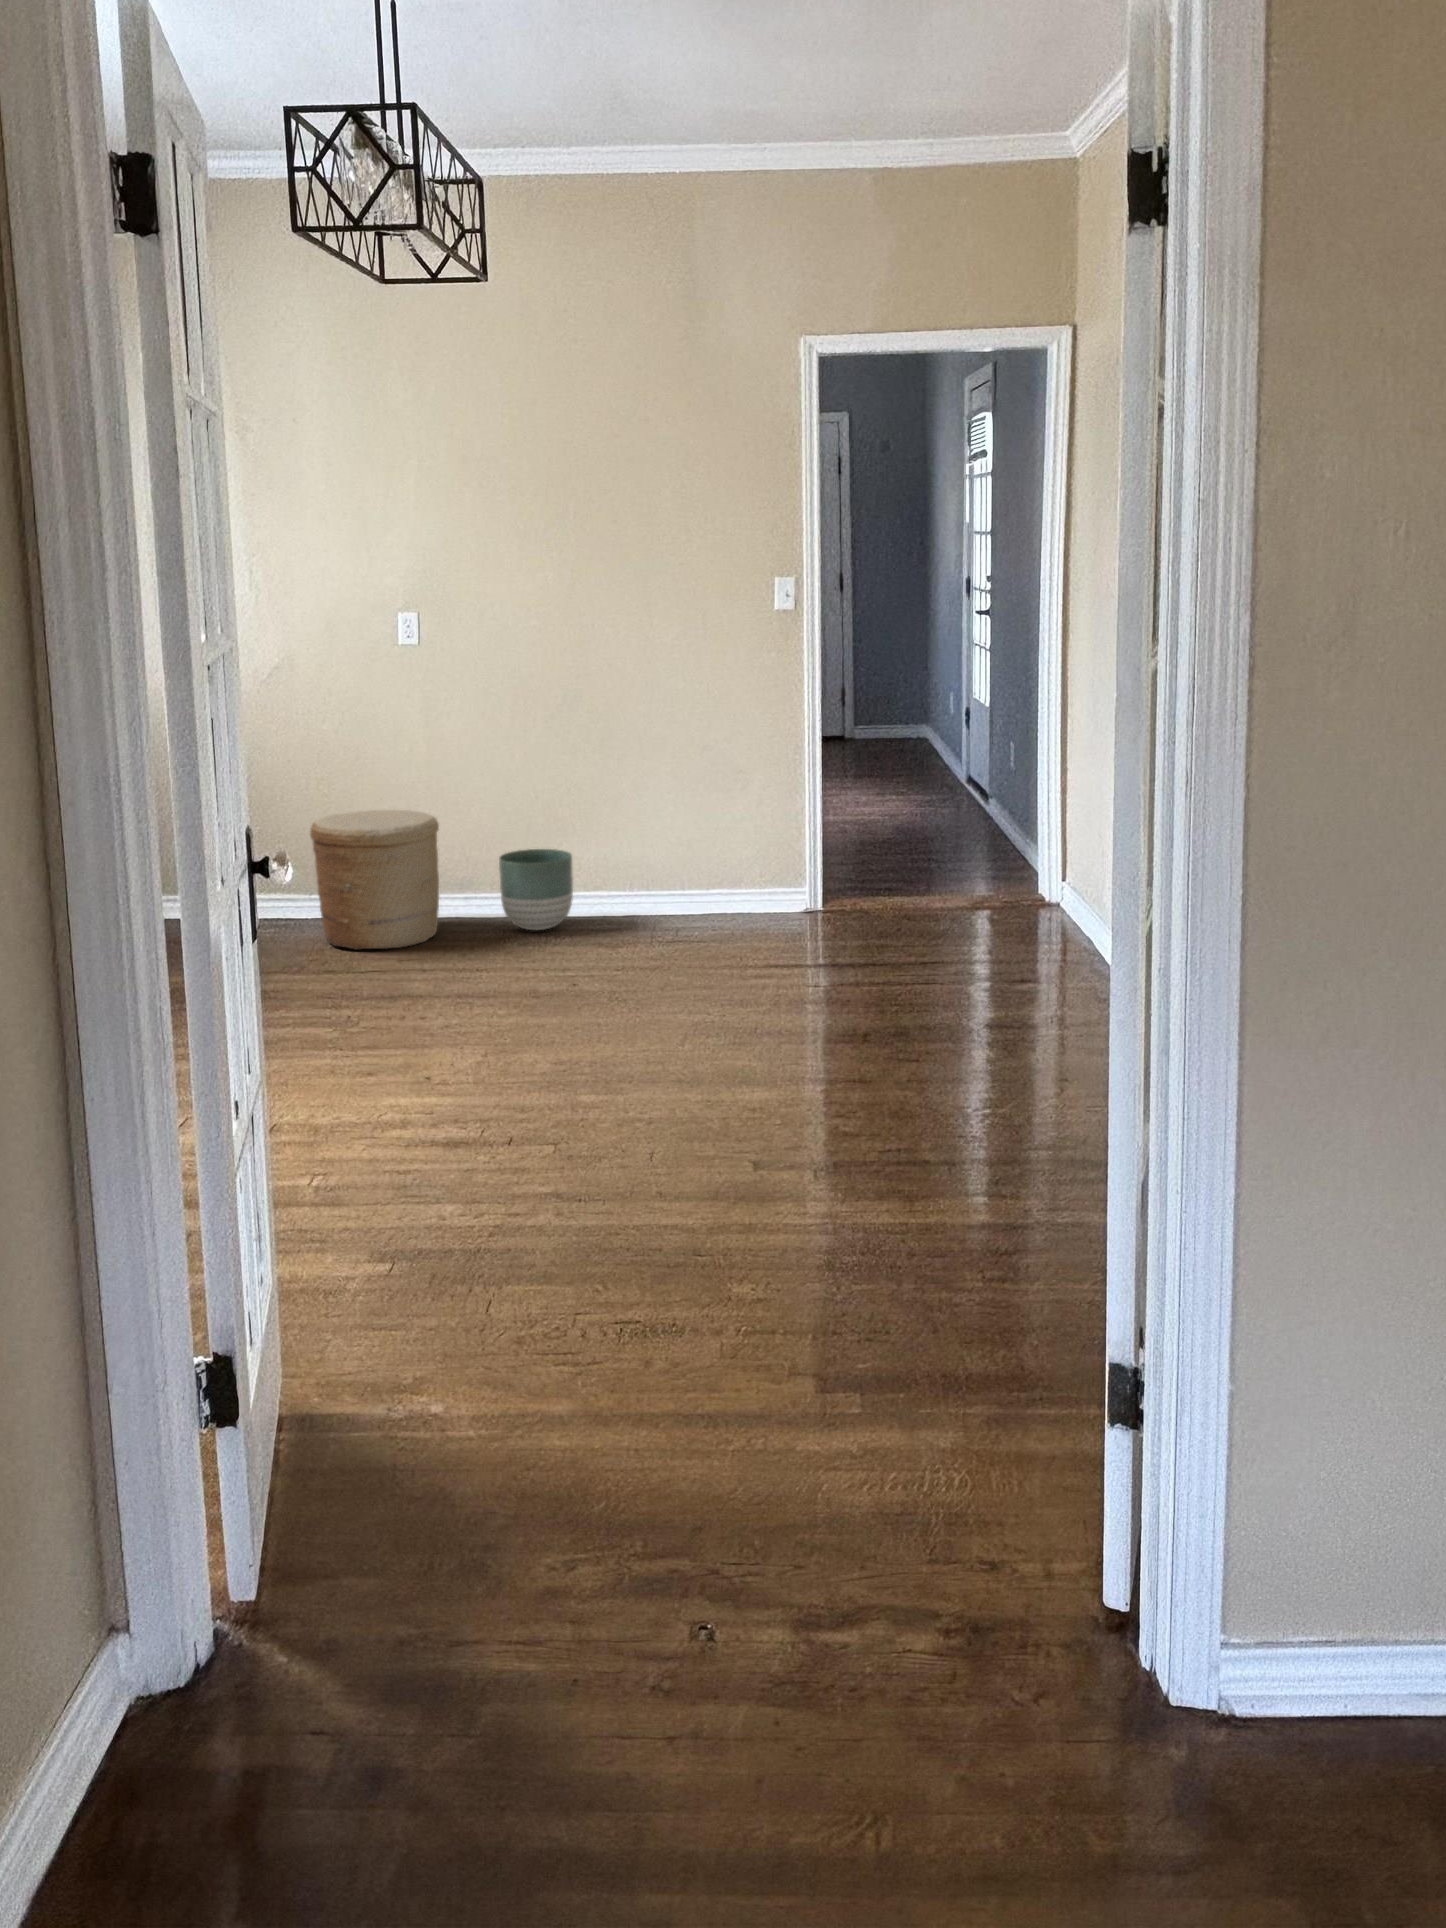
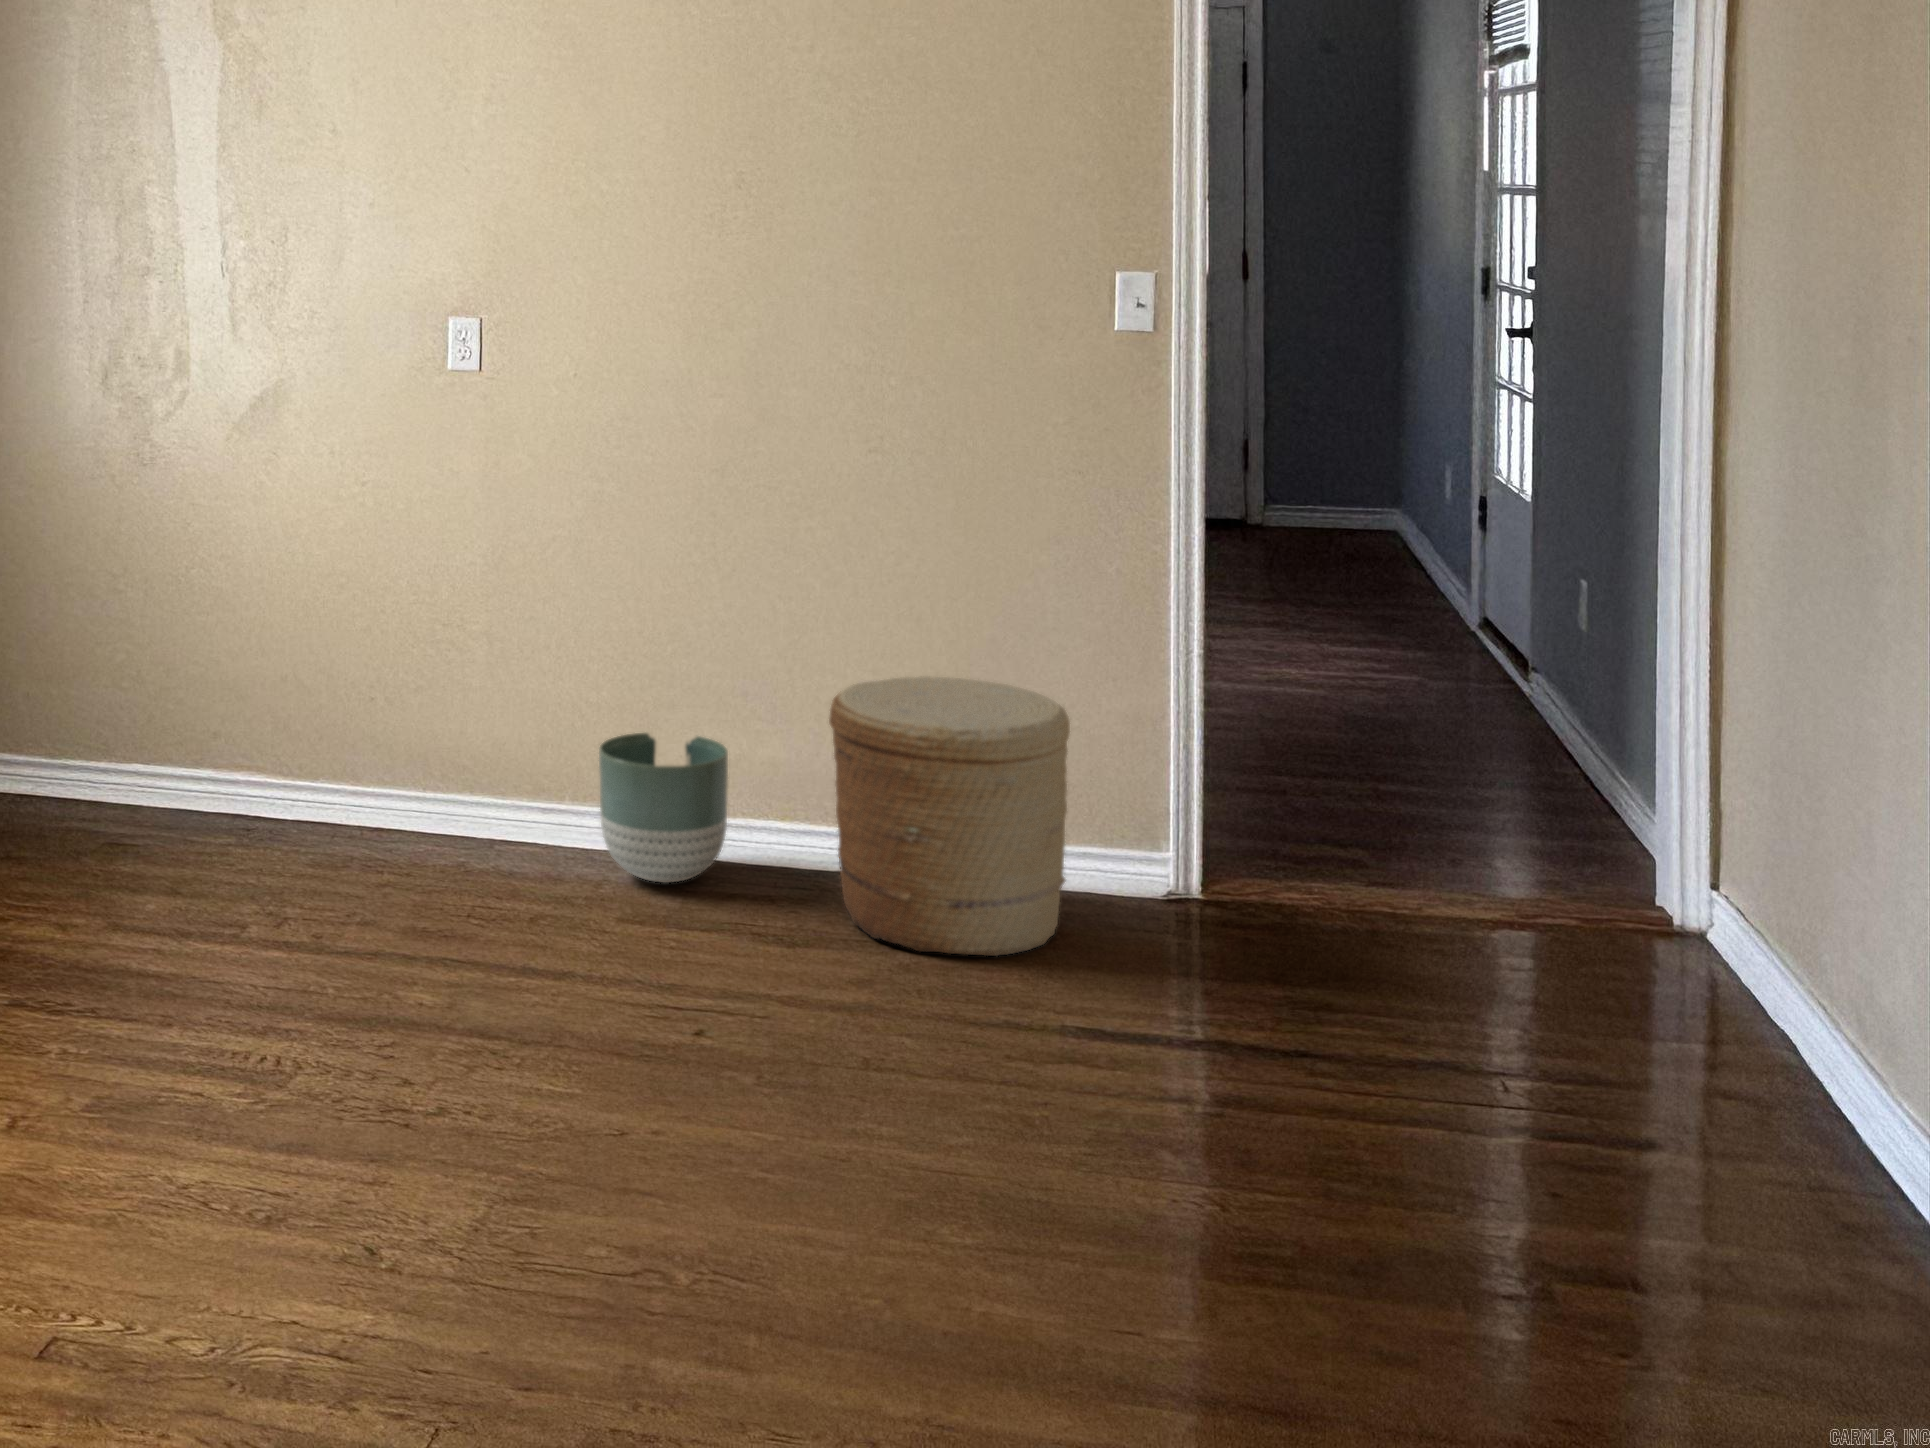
woven basket: present [310,810,439,950] -> present [829,676,1070,956]

